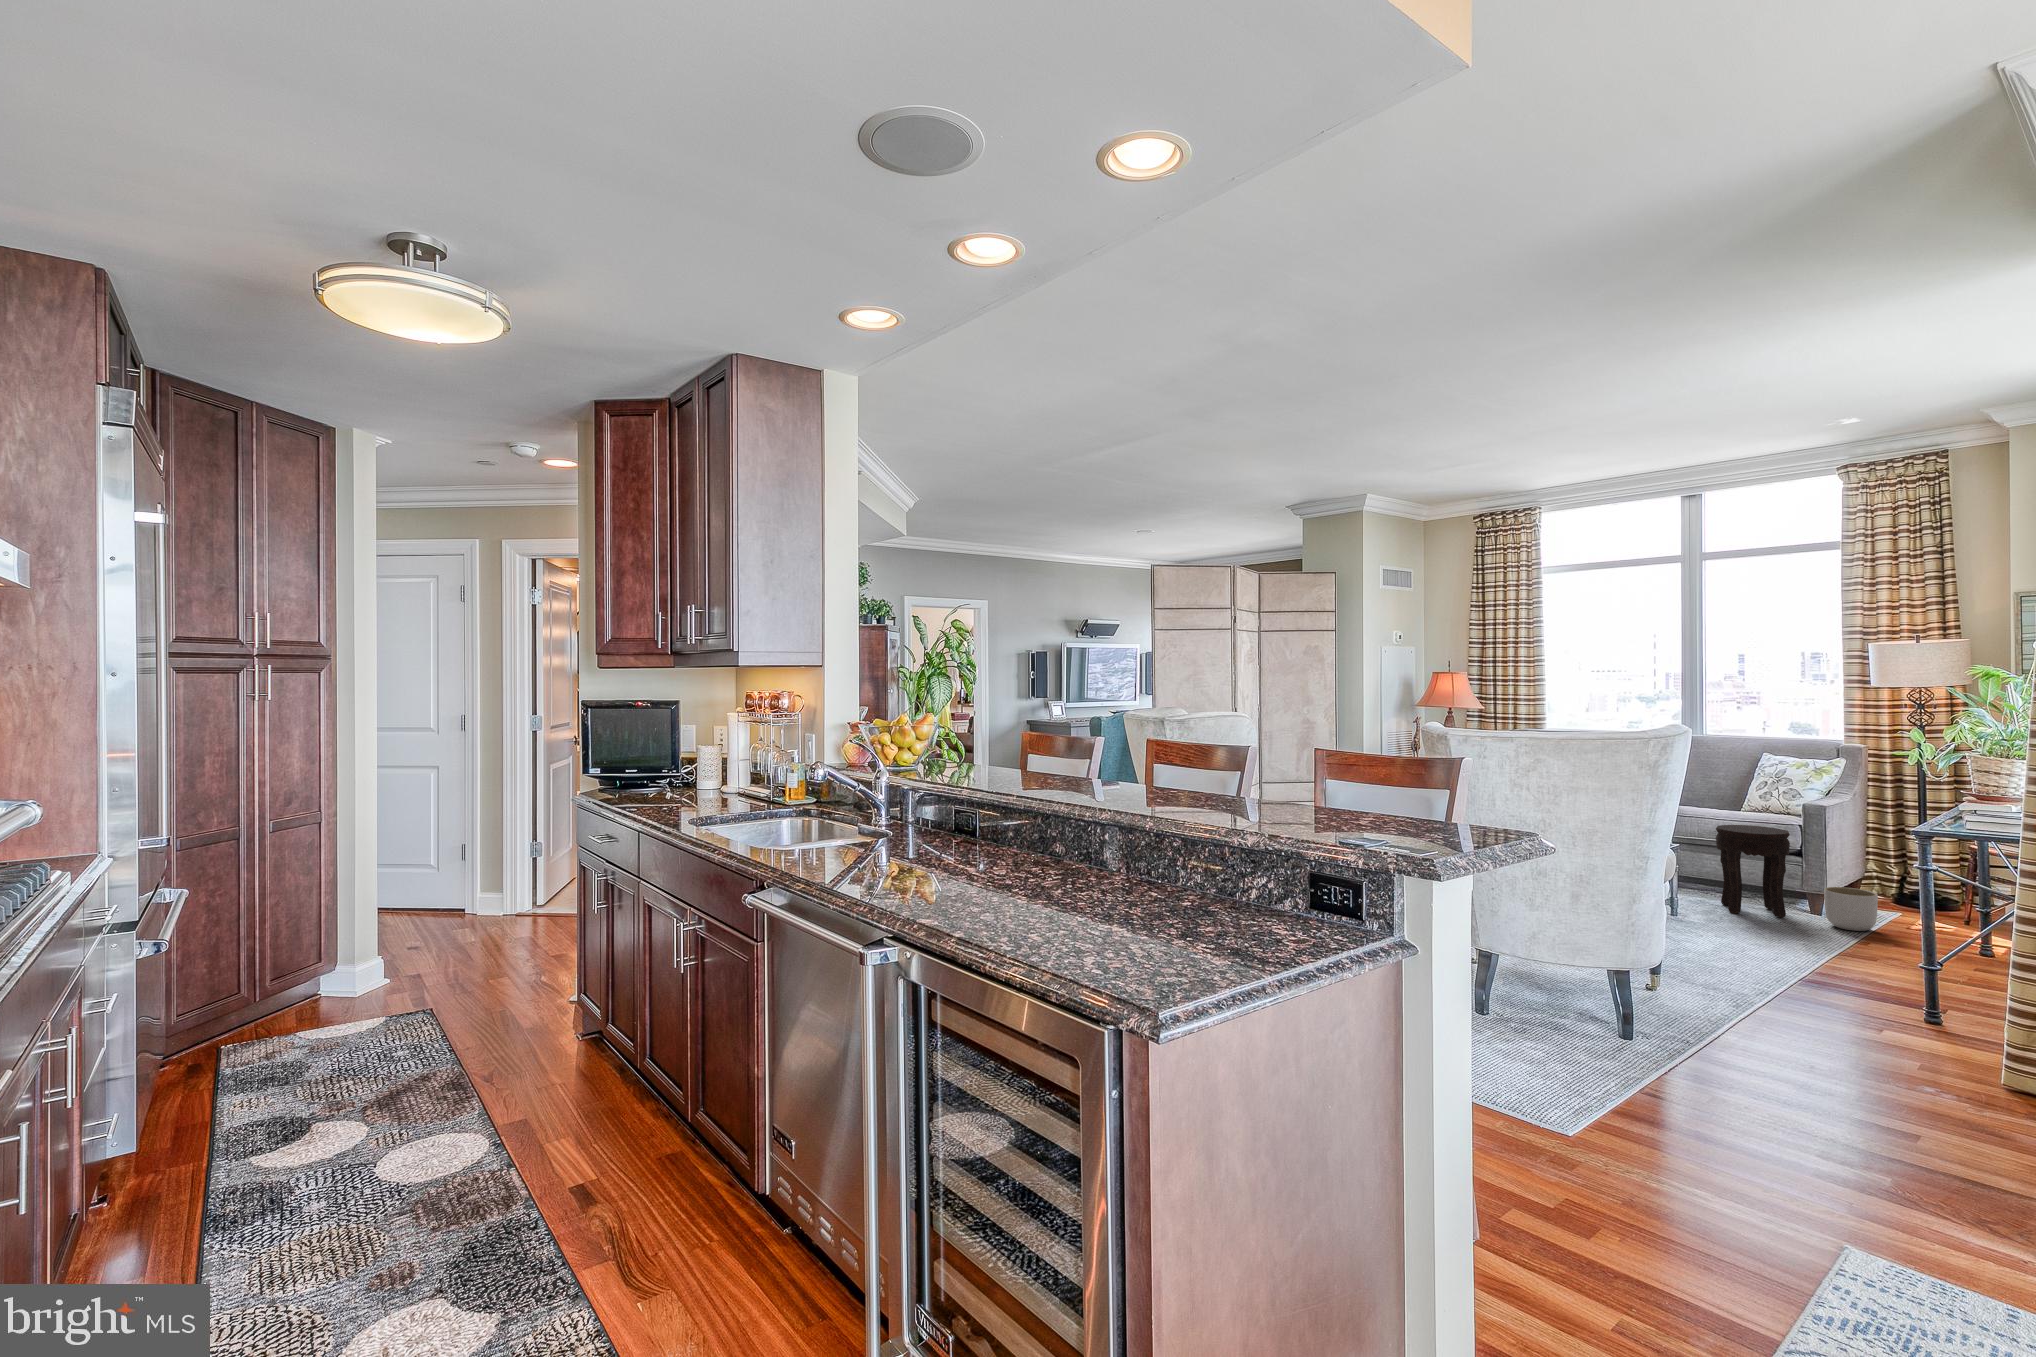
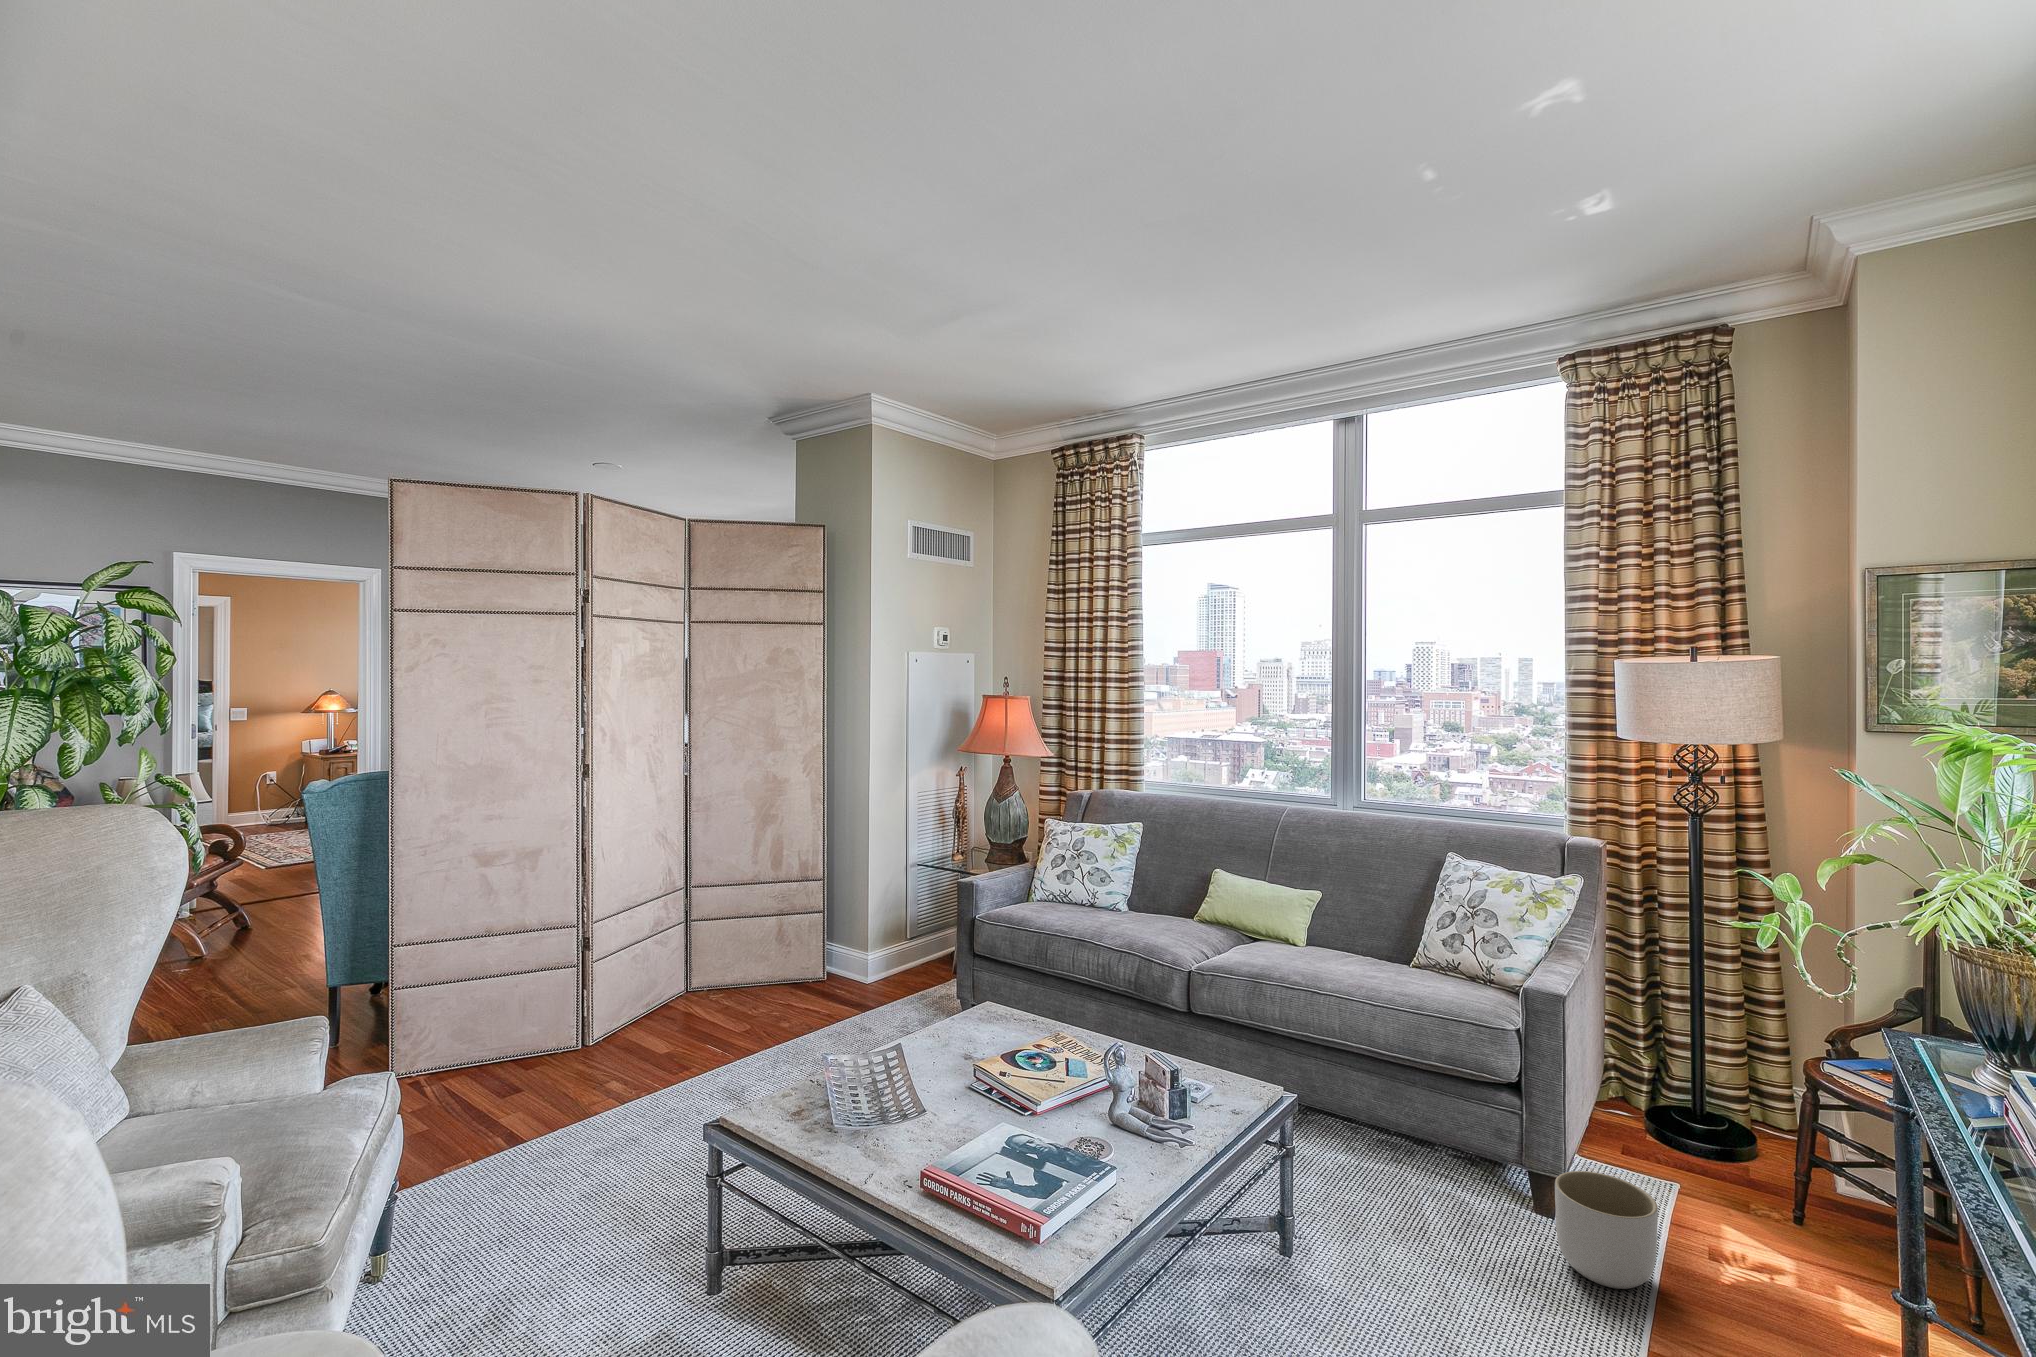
side table: present [1716,825,1790,918] -> none [1360,1016,1491,1234]

